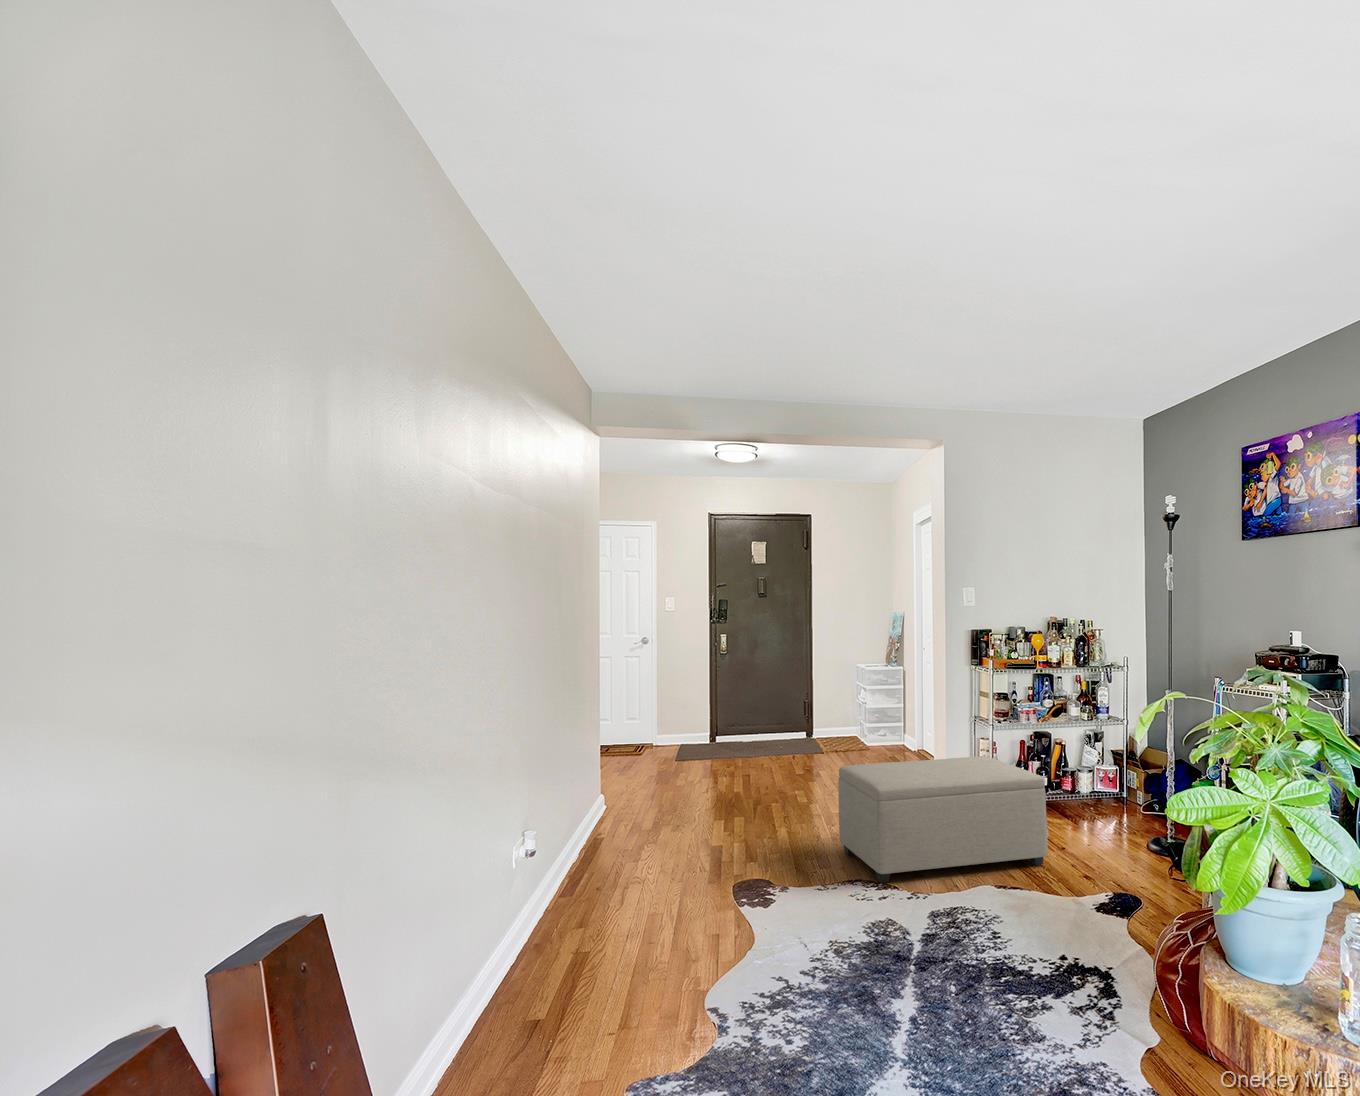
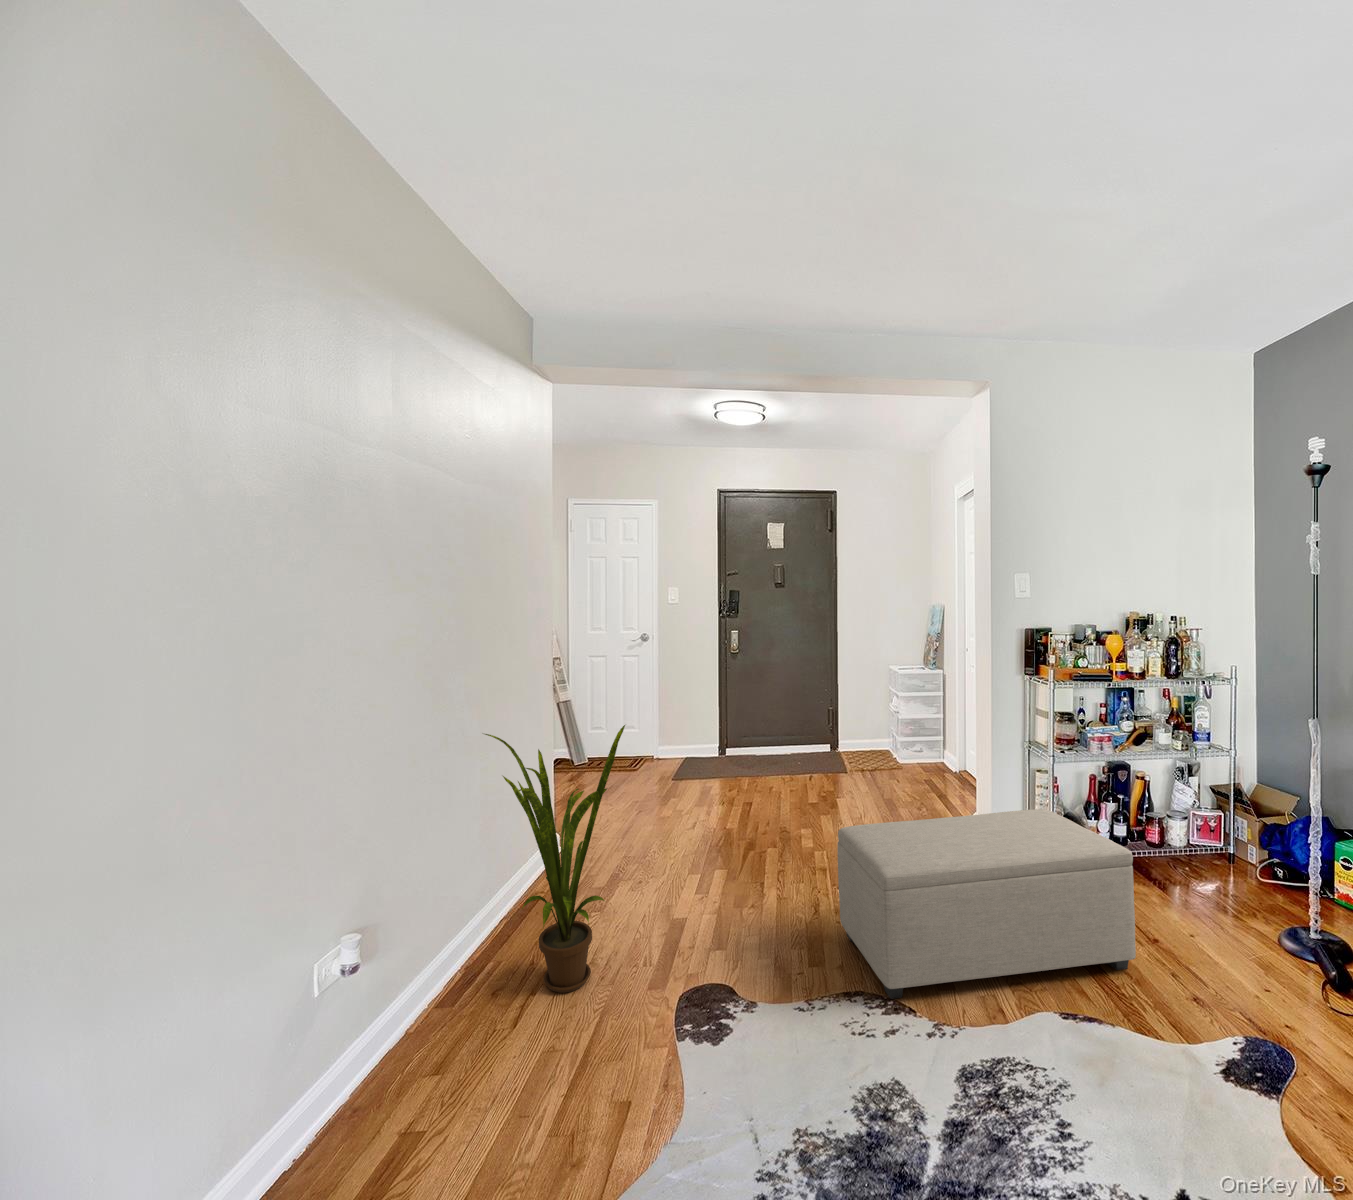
house plant: none [576,683,686,886] -> present [485,725,625,993]

